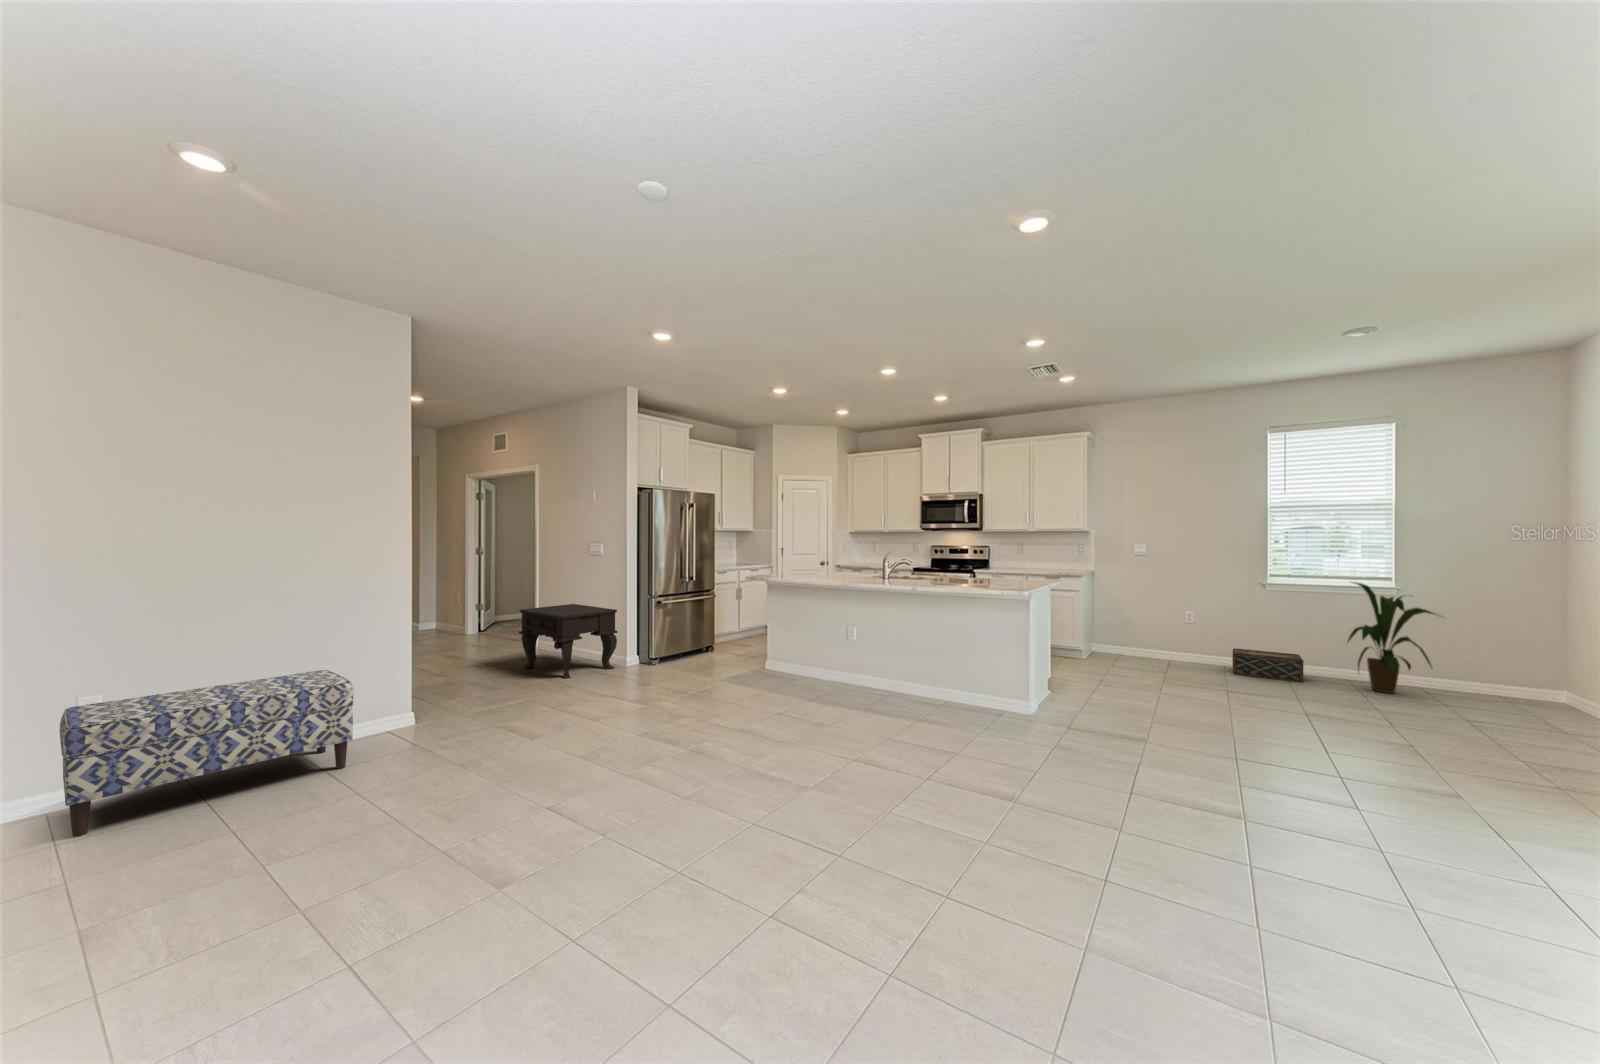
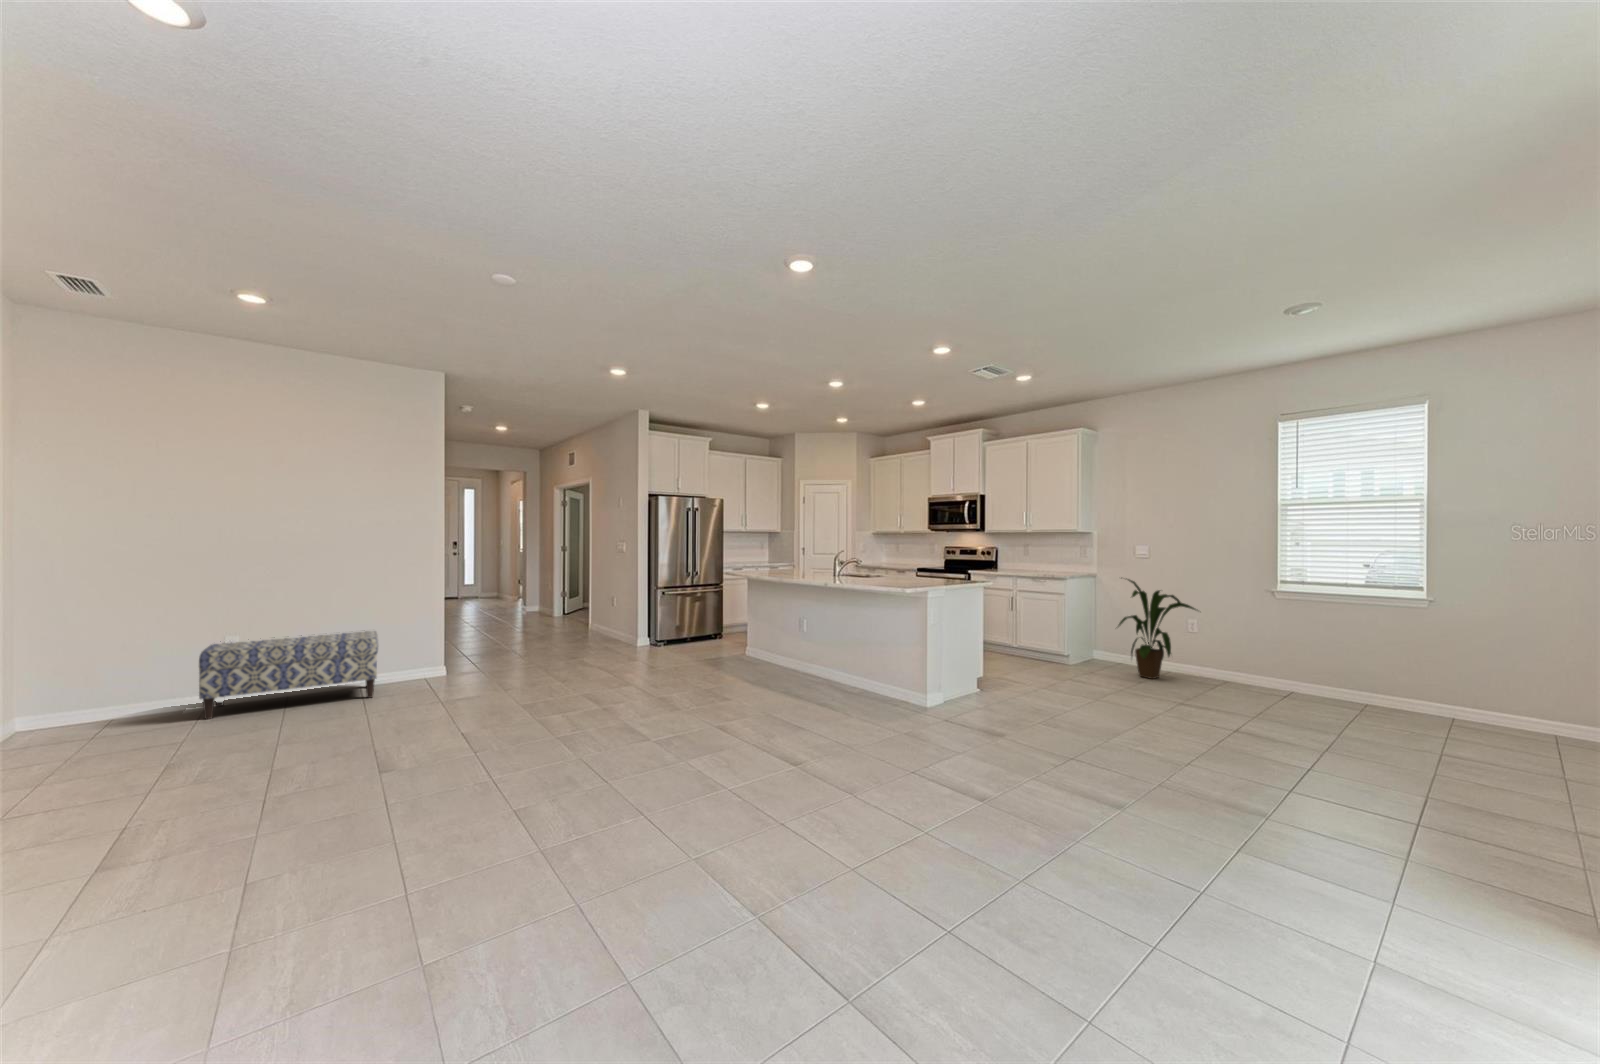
house plant: present [1348,583,1436,693] -> present [1118,579,1196,679]
side table: present [519,604,617,679] -> none [557,593,628,653]
woven basket: present [1232,648,1304,682] -> none [1225,663,1310,705]

